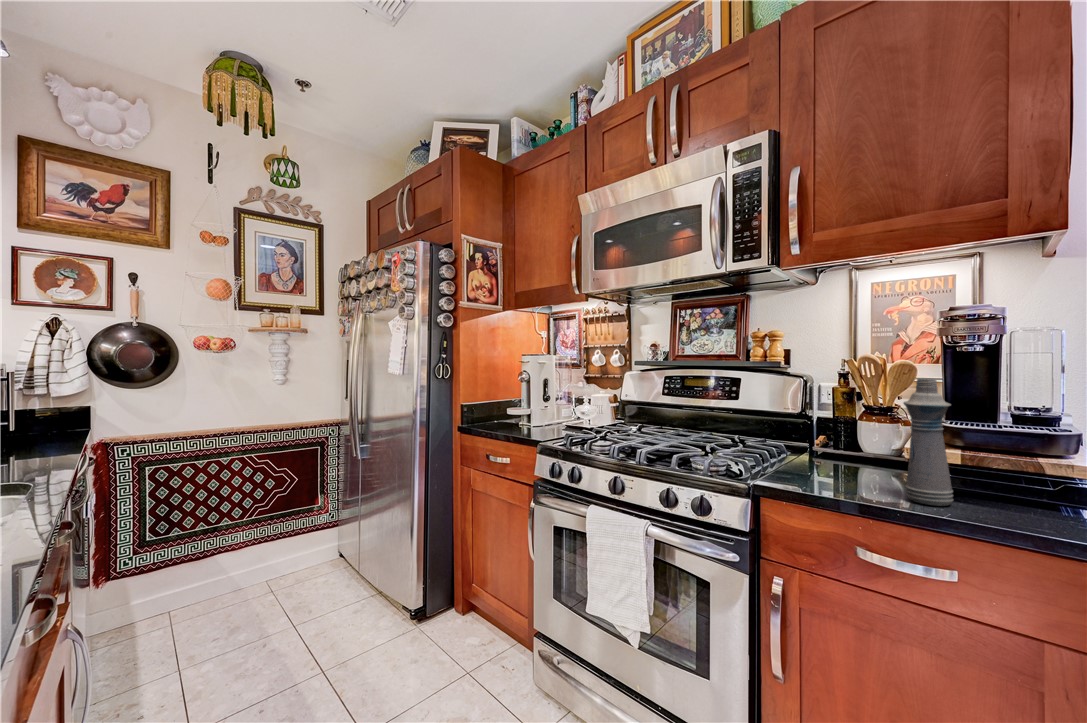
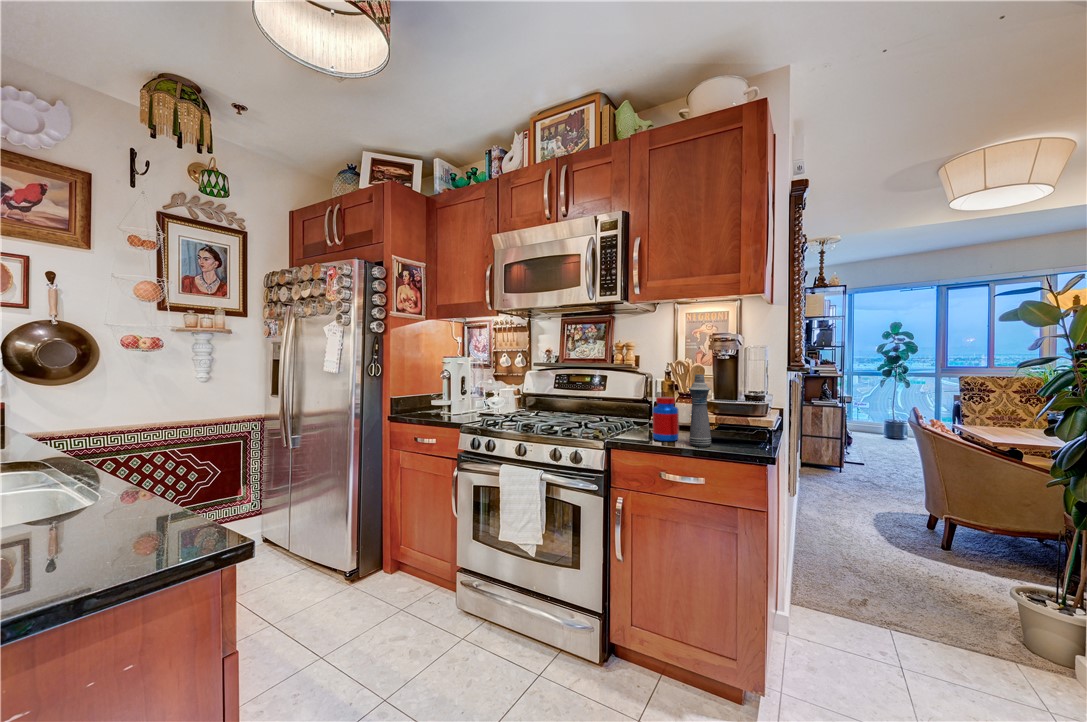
jar: none [829,414,878,488] -> present [653,397,679,441]

